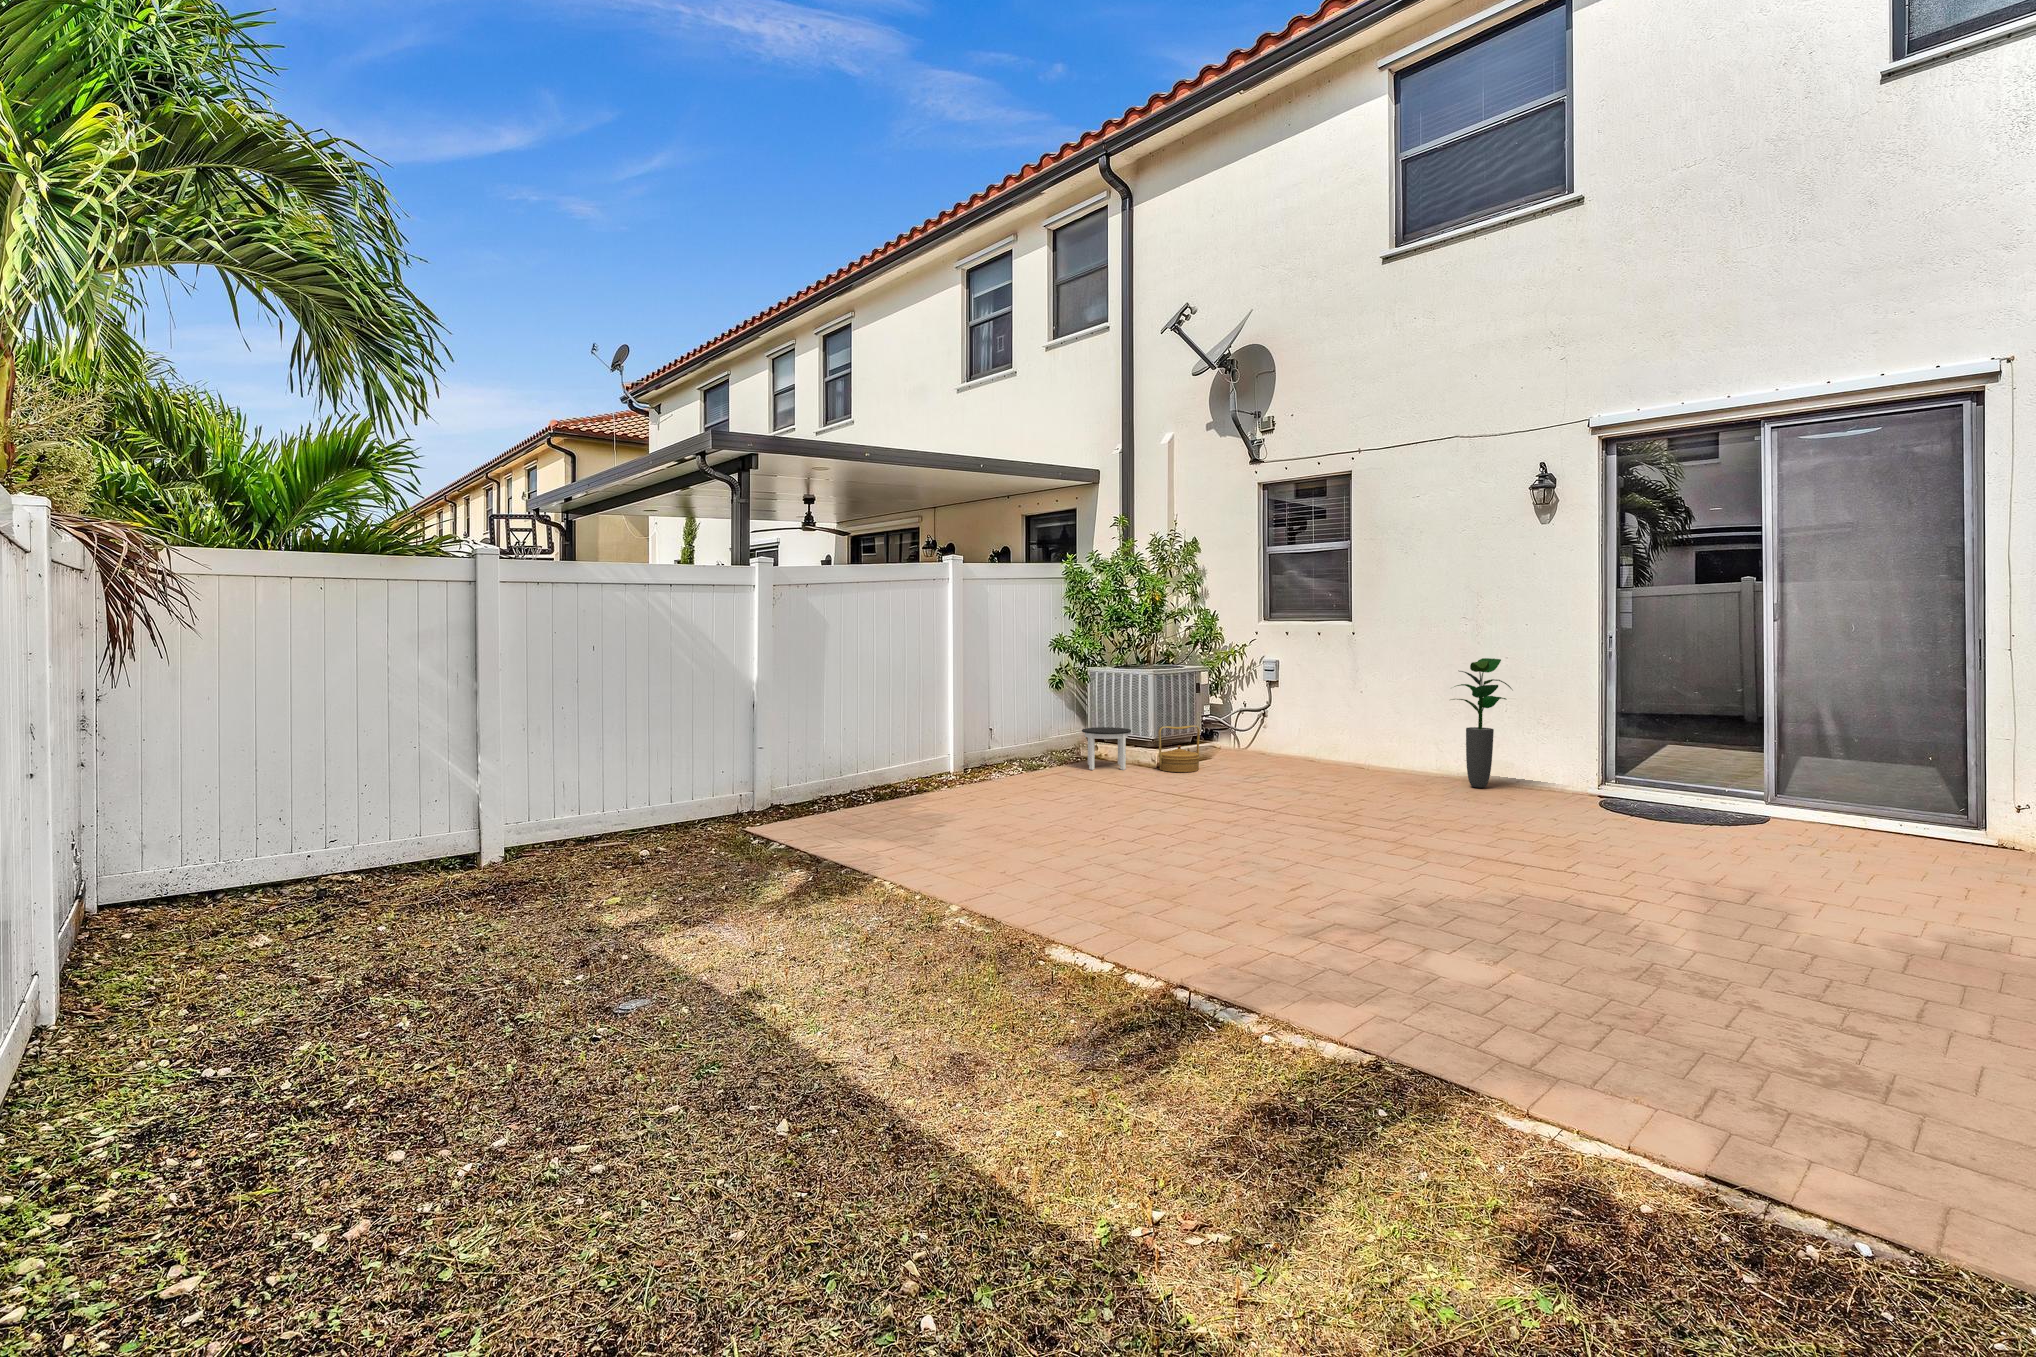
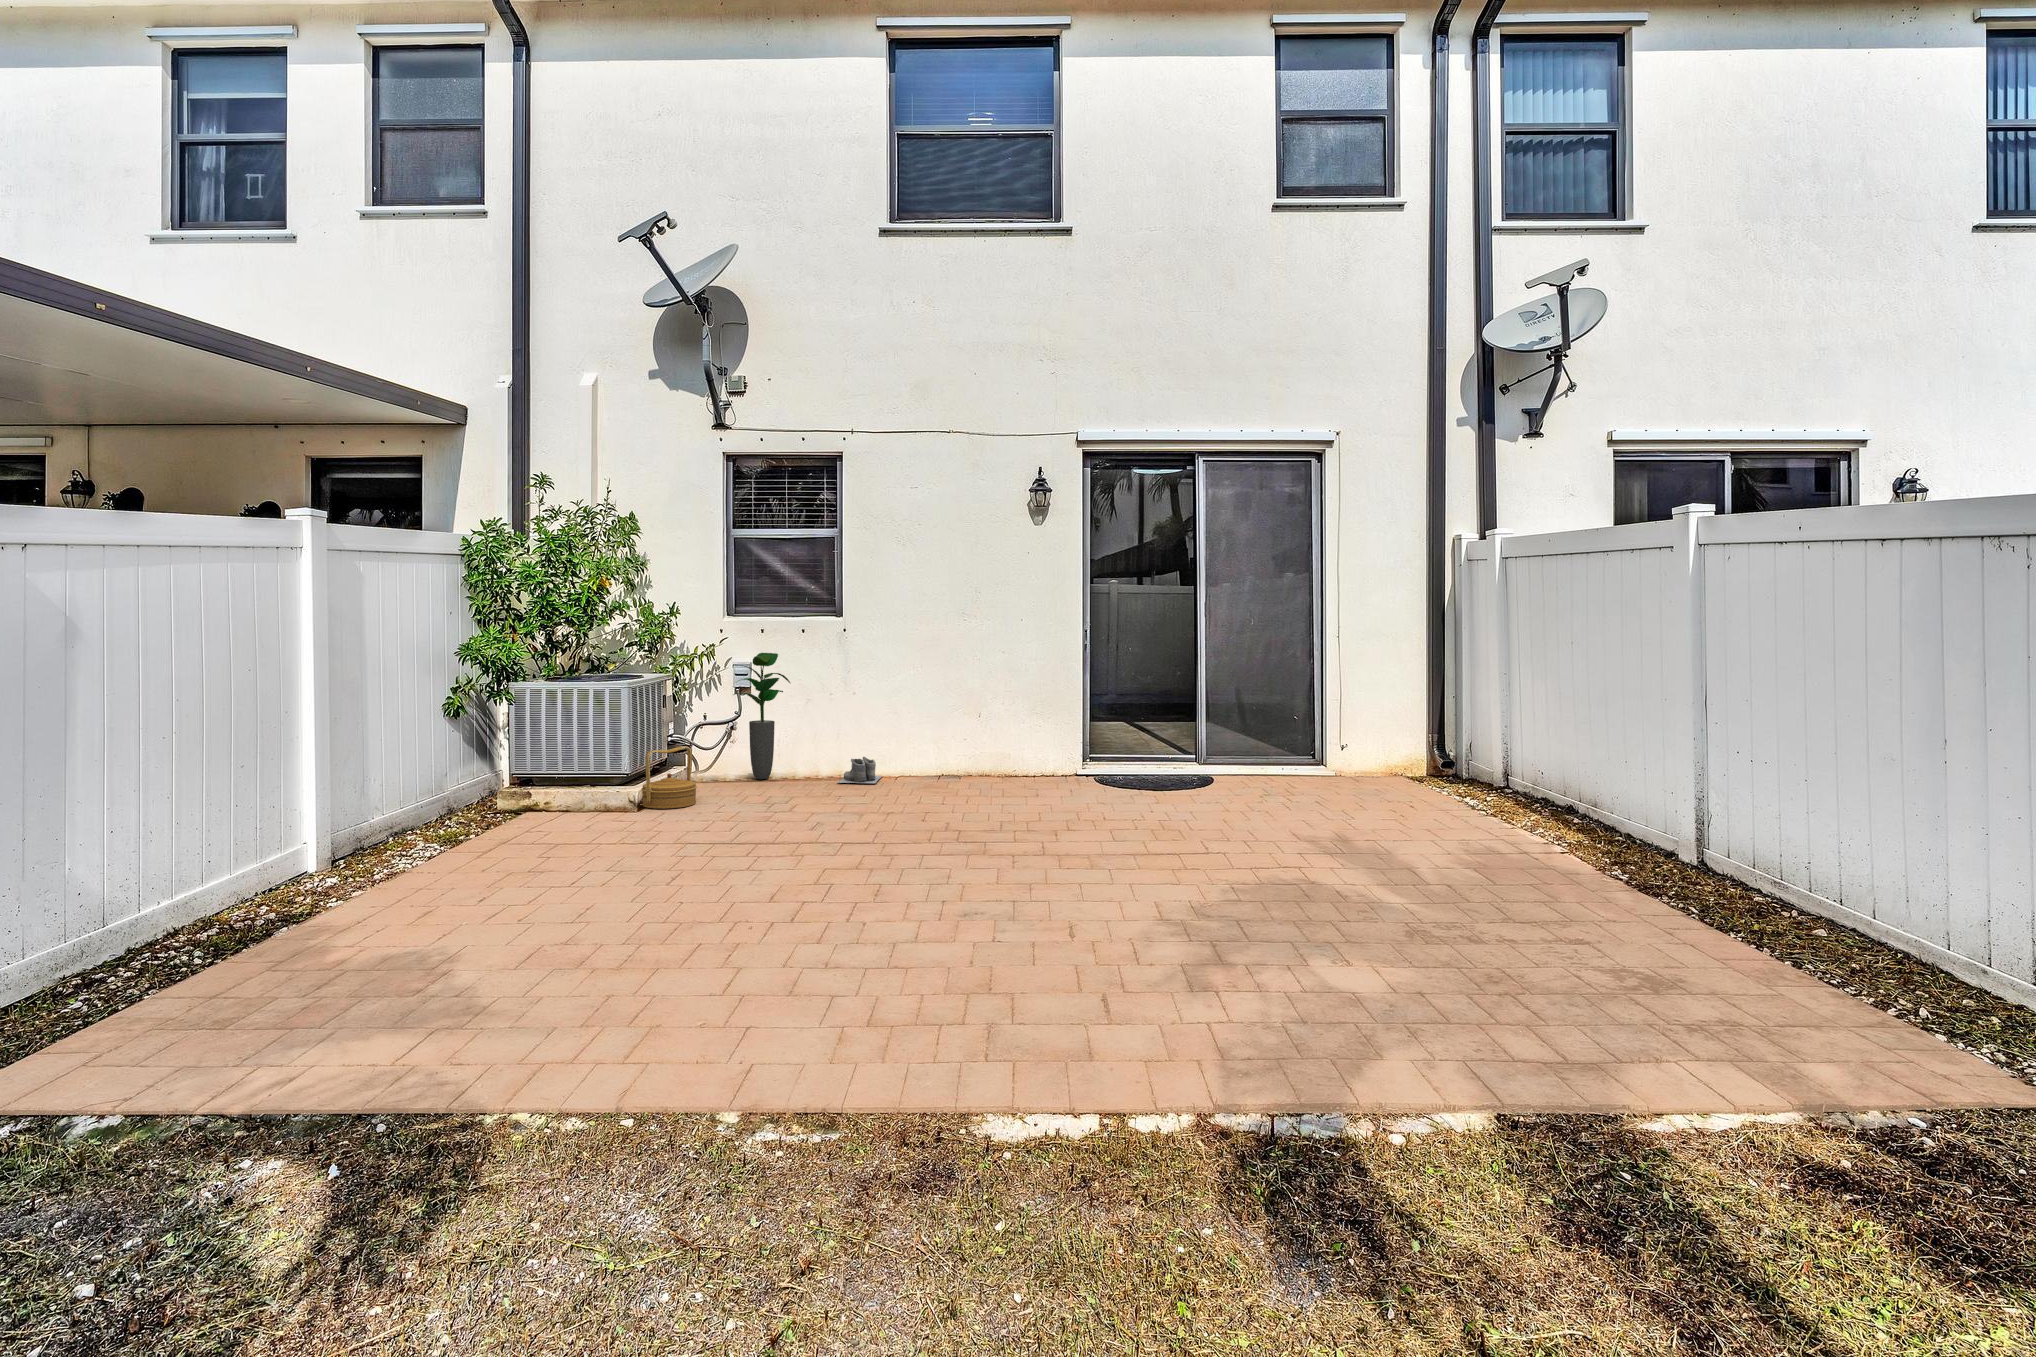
potted plant: present [1451,658,1512,788] -> present [734,653,790,779]
round table: present [1082,727,1131,770] -> none [526,758,601,820]
boots: none [1327,747,1379,773] -> present [838,757,882,783]

